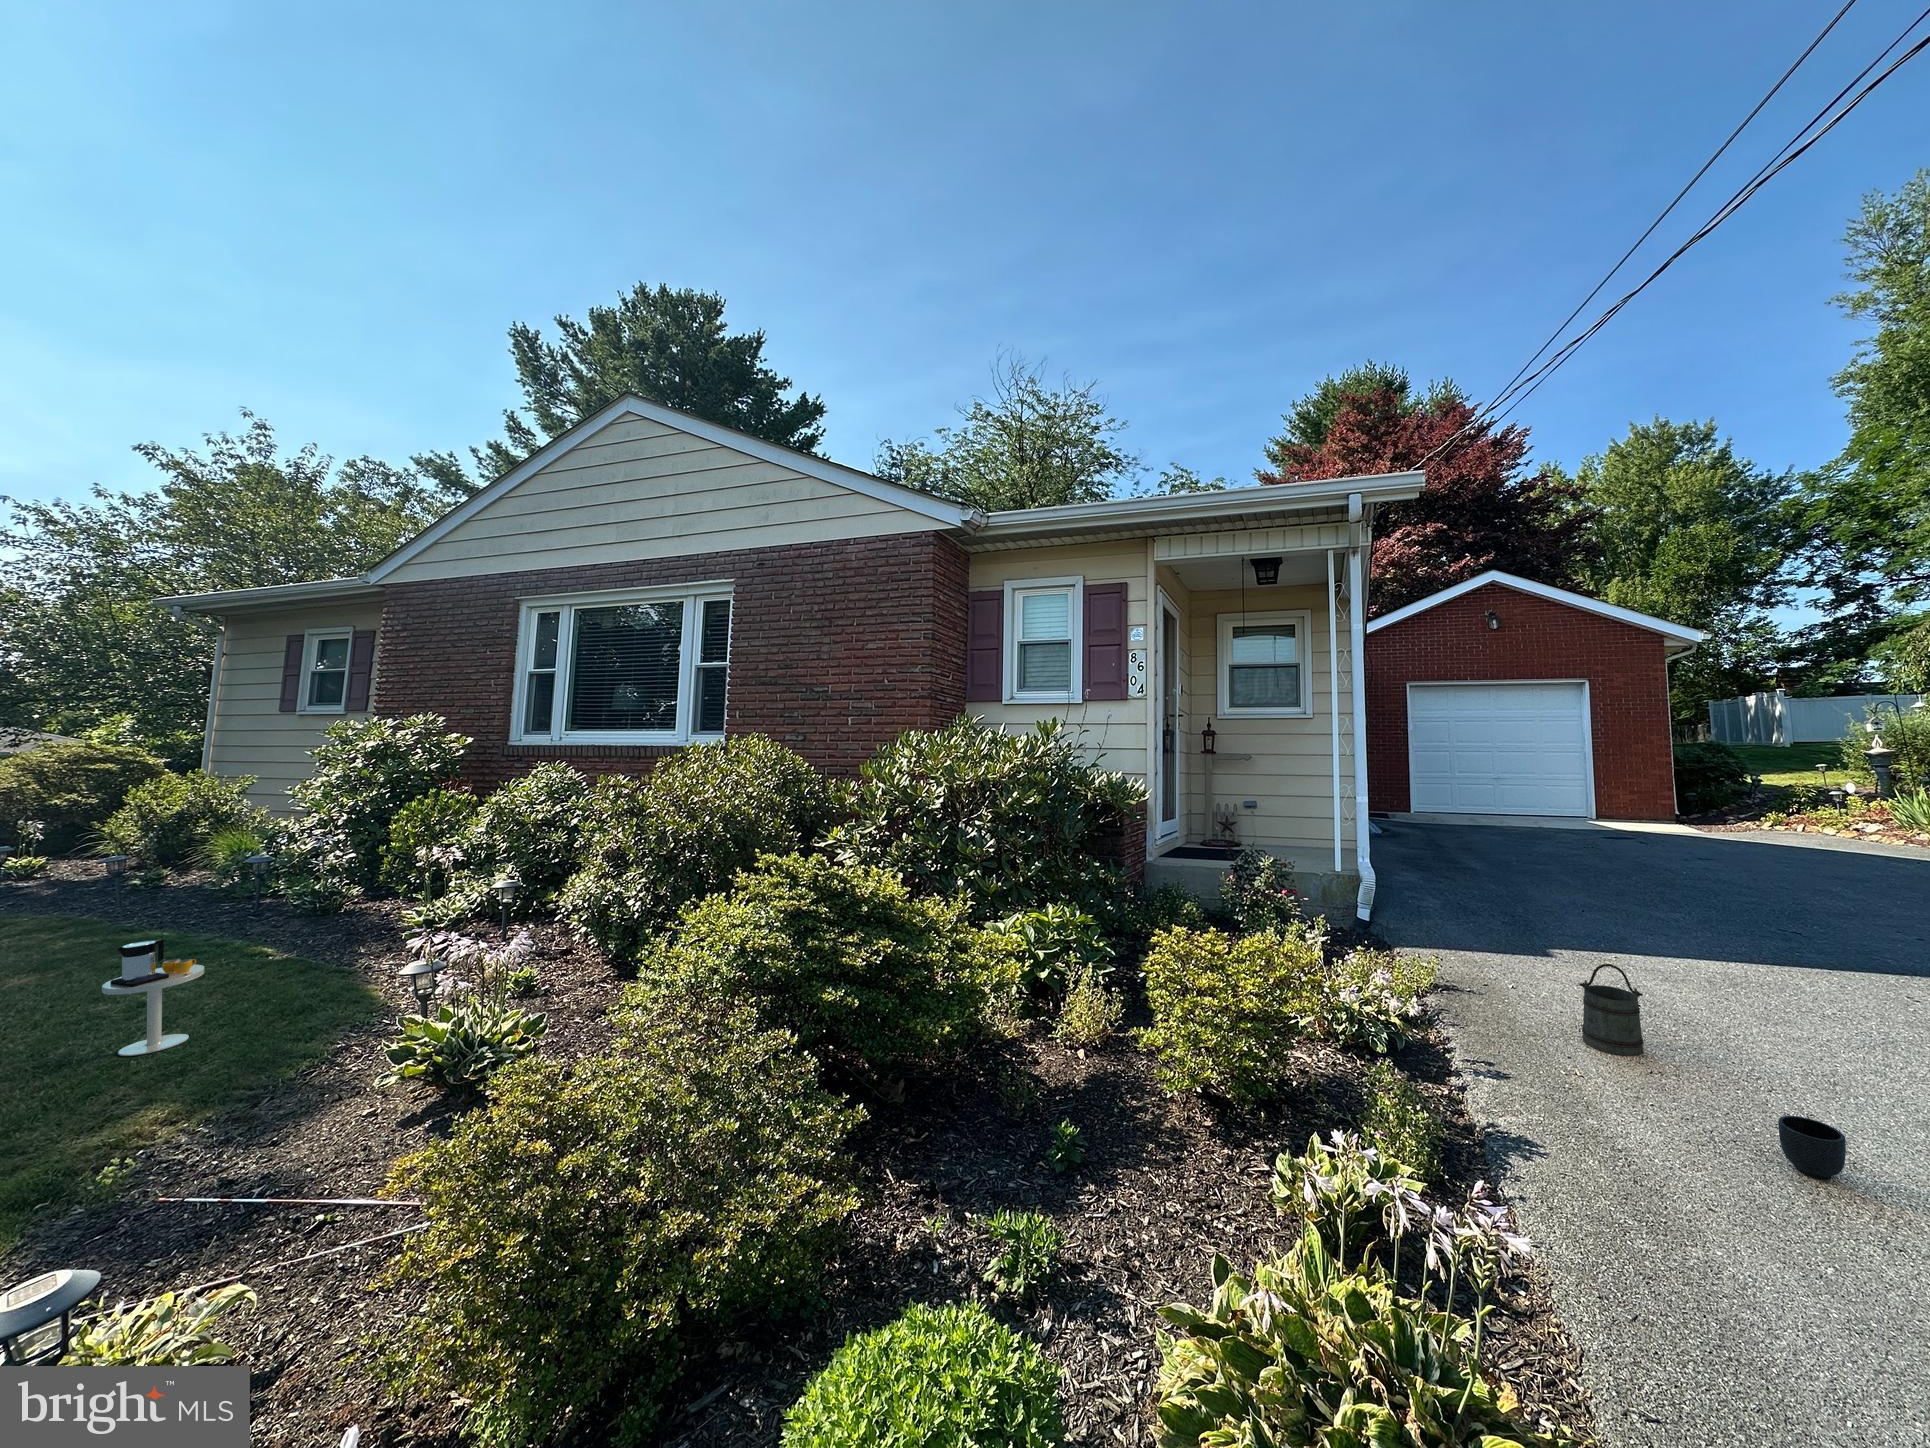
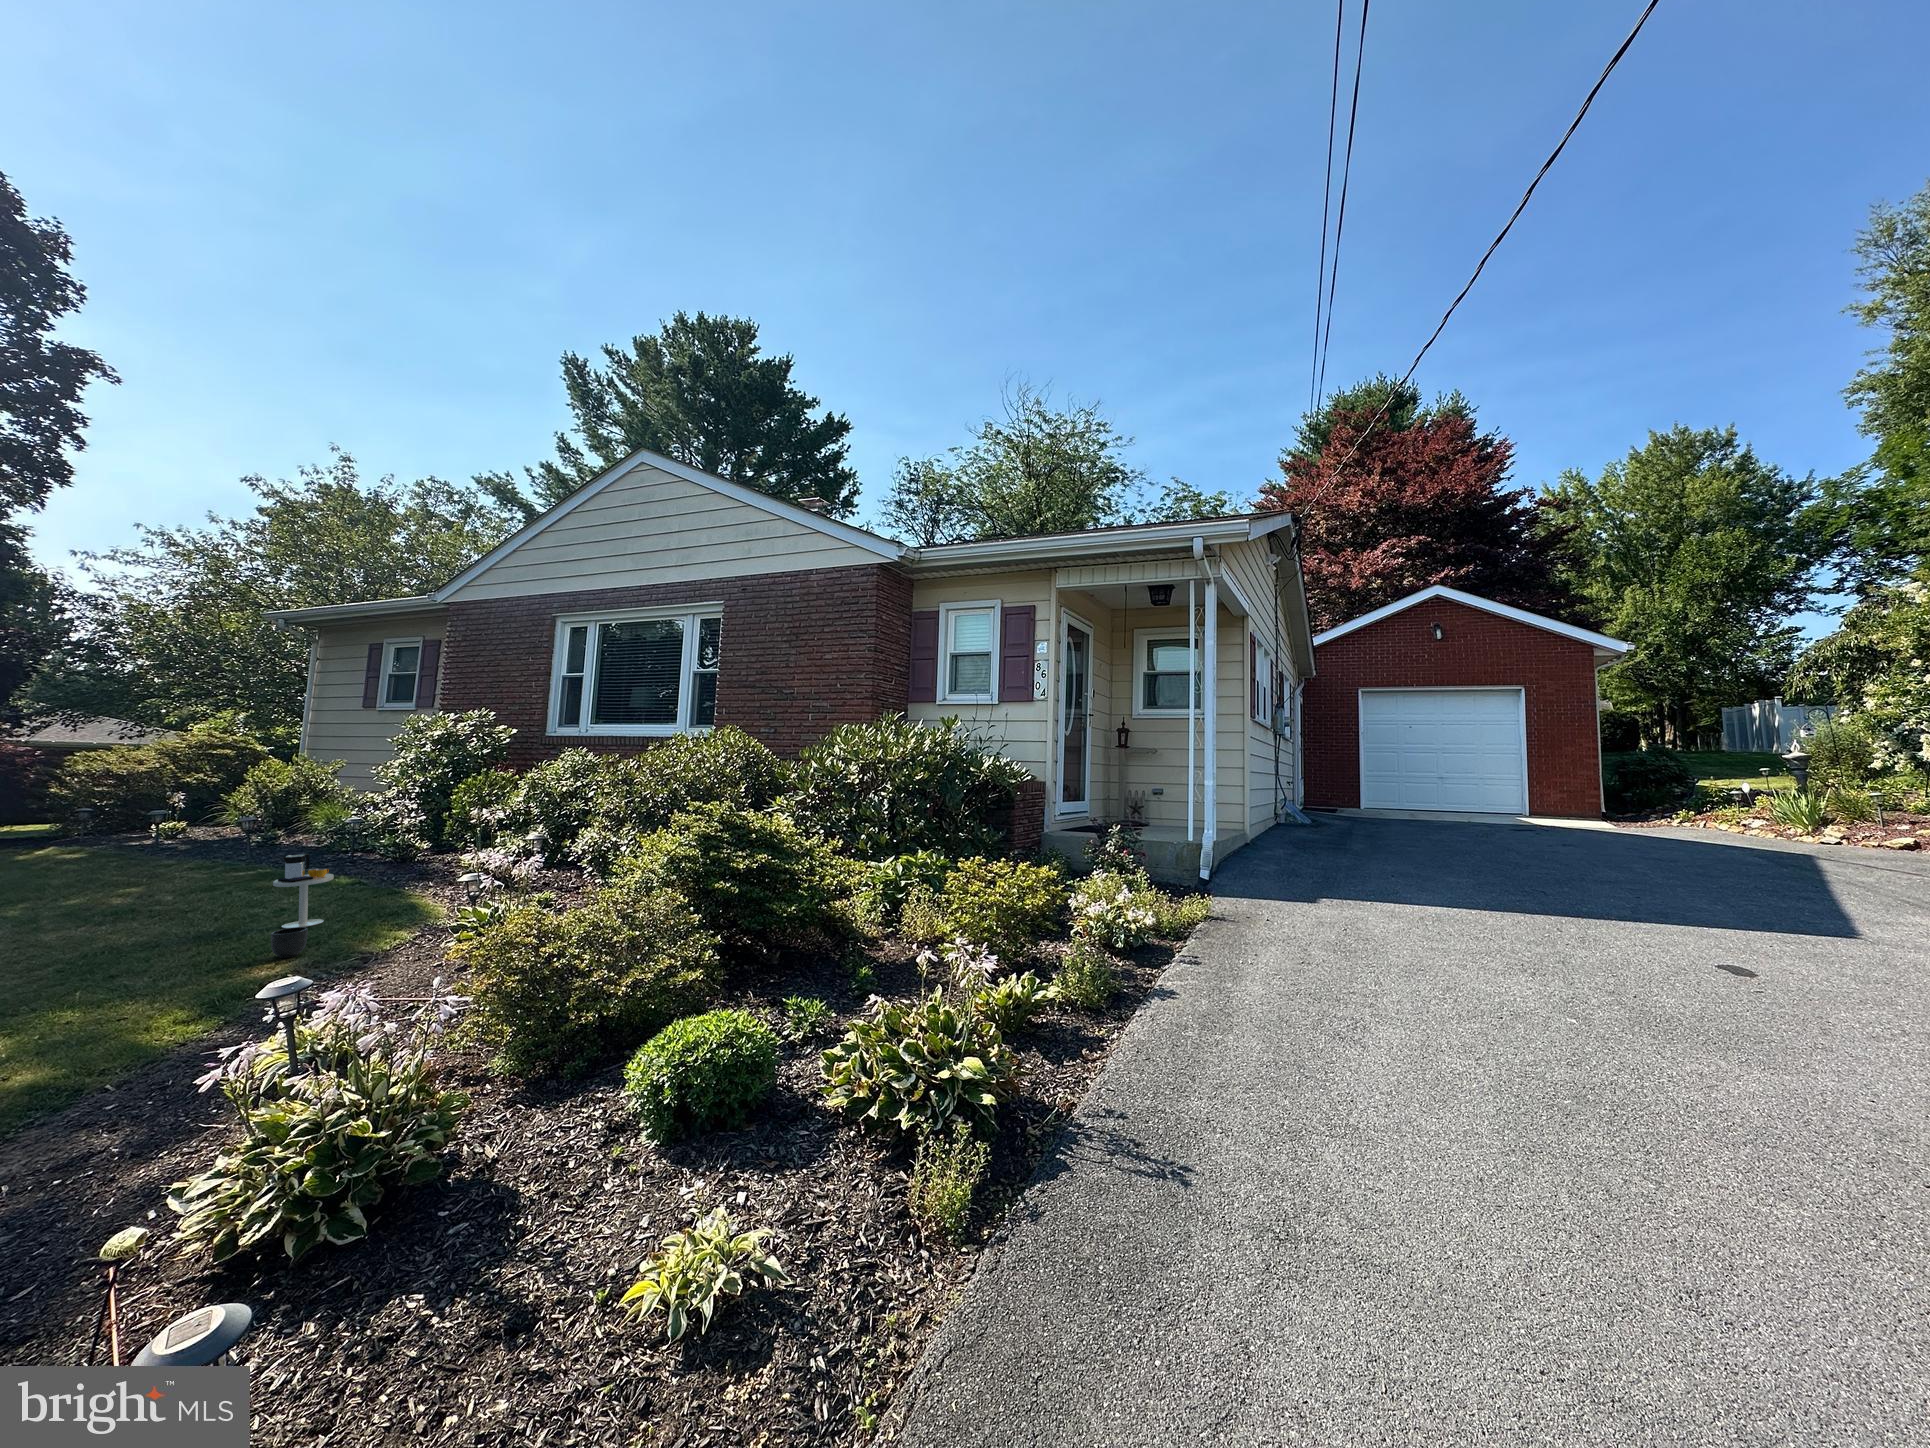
bucket: present [1579,964,1644,1056] -> none [1286,896,1324,961]
planter: present [1778,1116,1846,1180] -> present [271,927,308,958]

